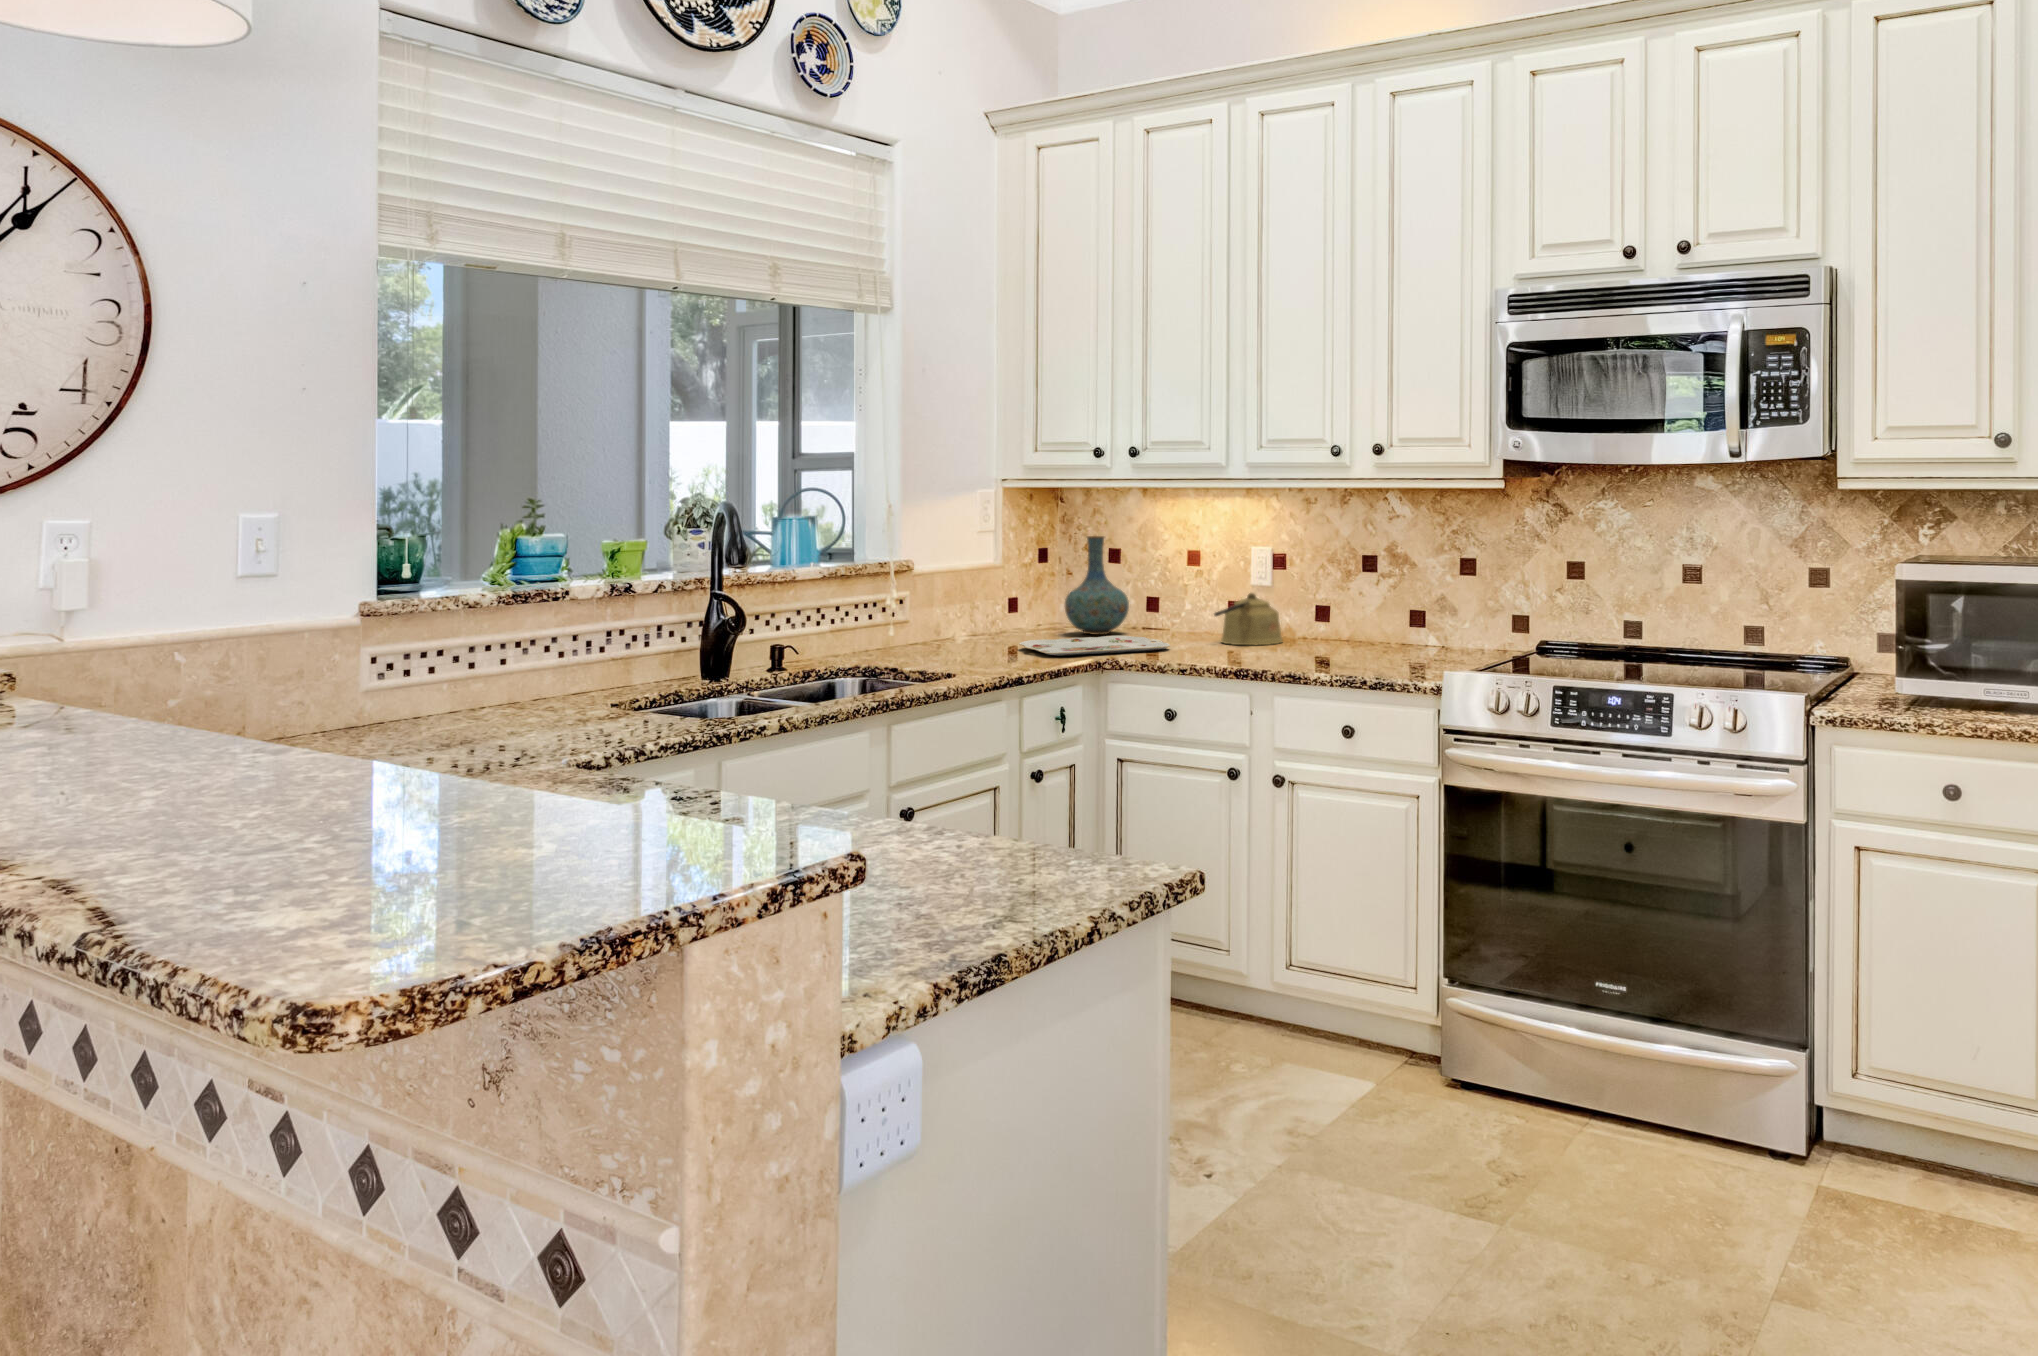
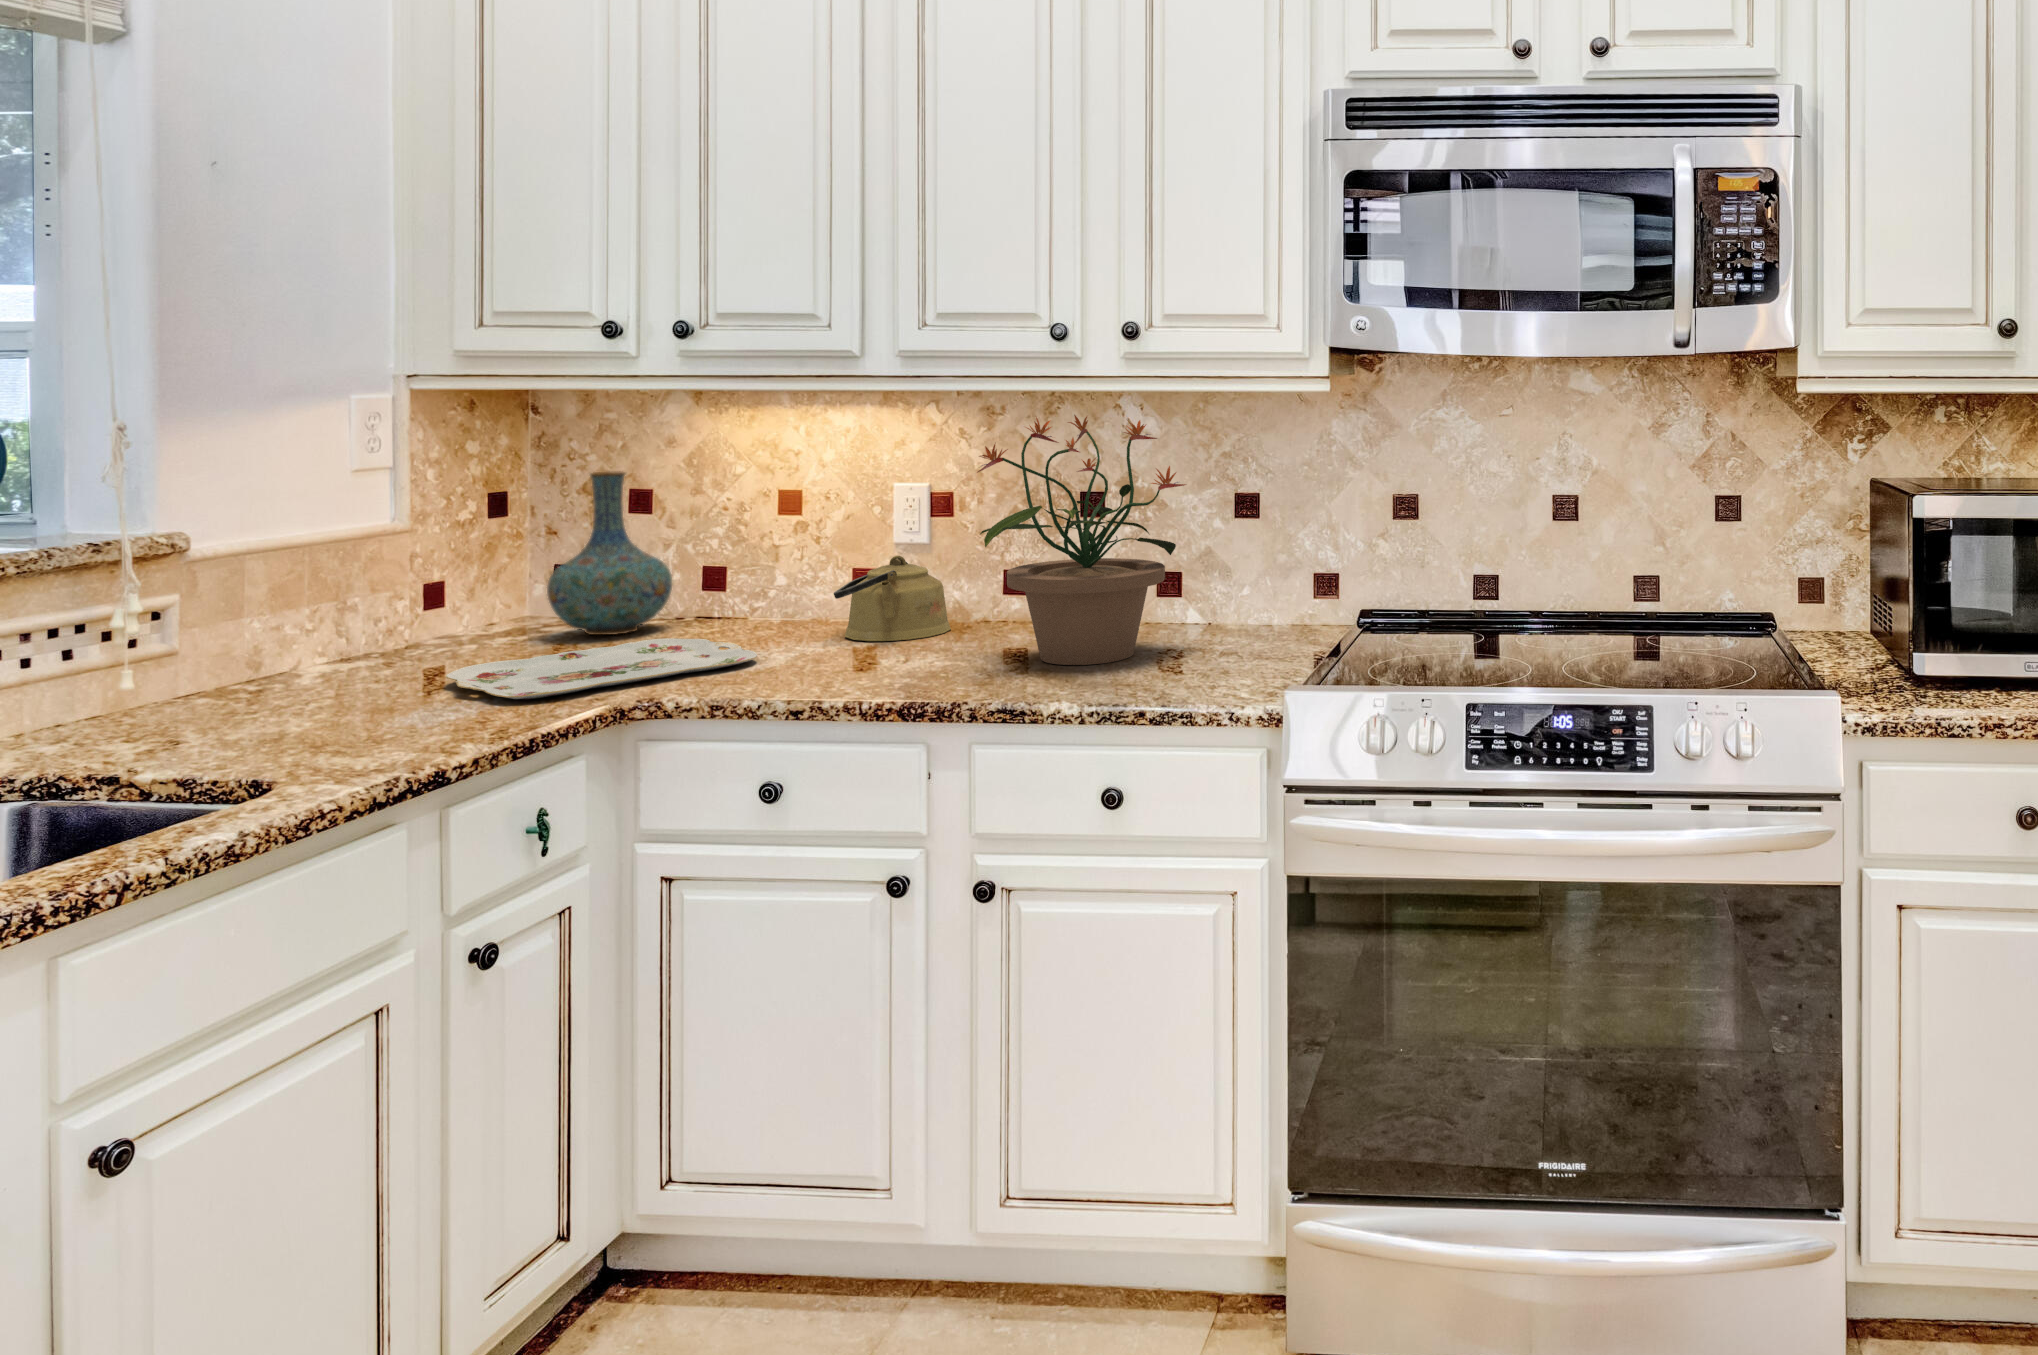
potted plant: none [1287,502,1413,661] -> present [977,415,1186,665]

